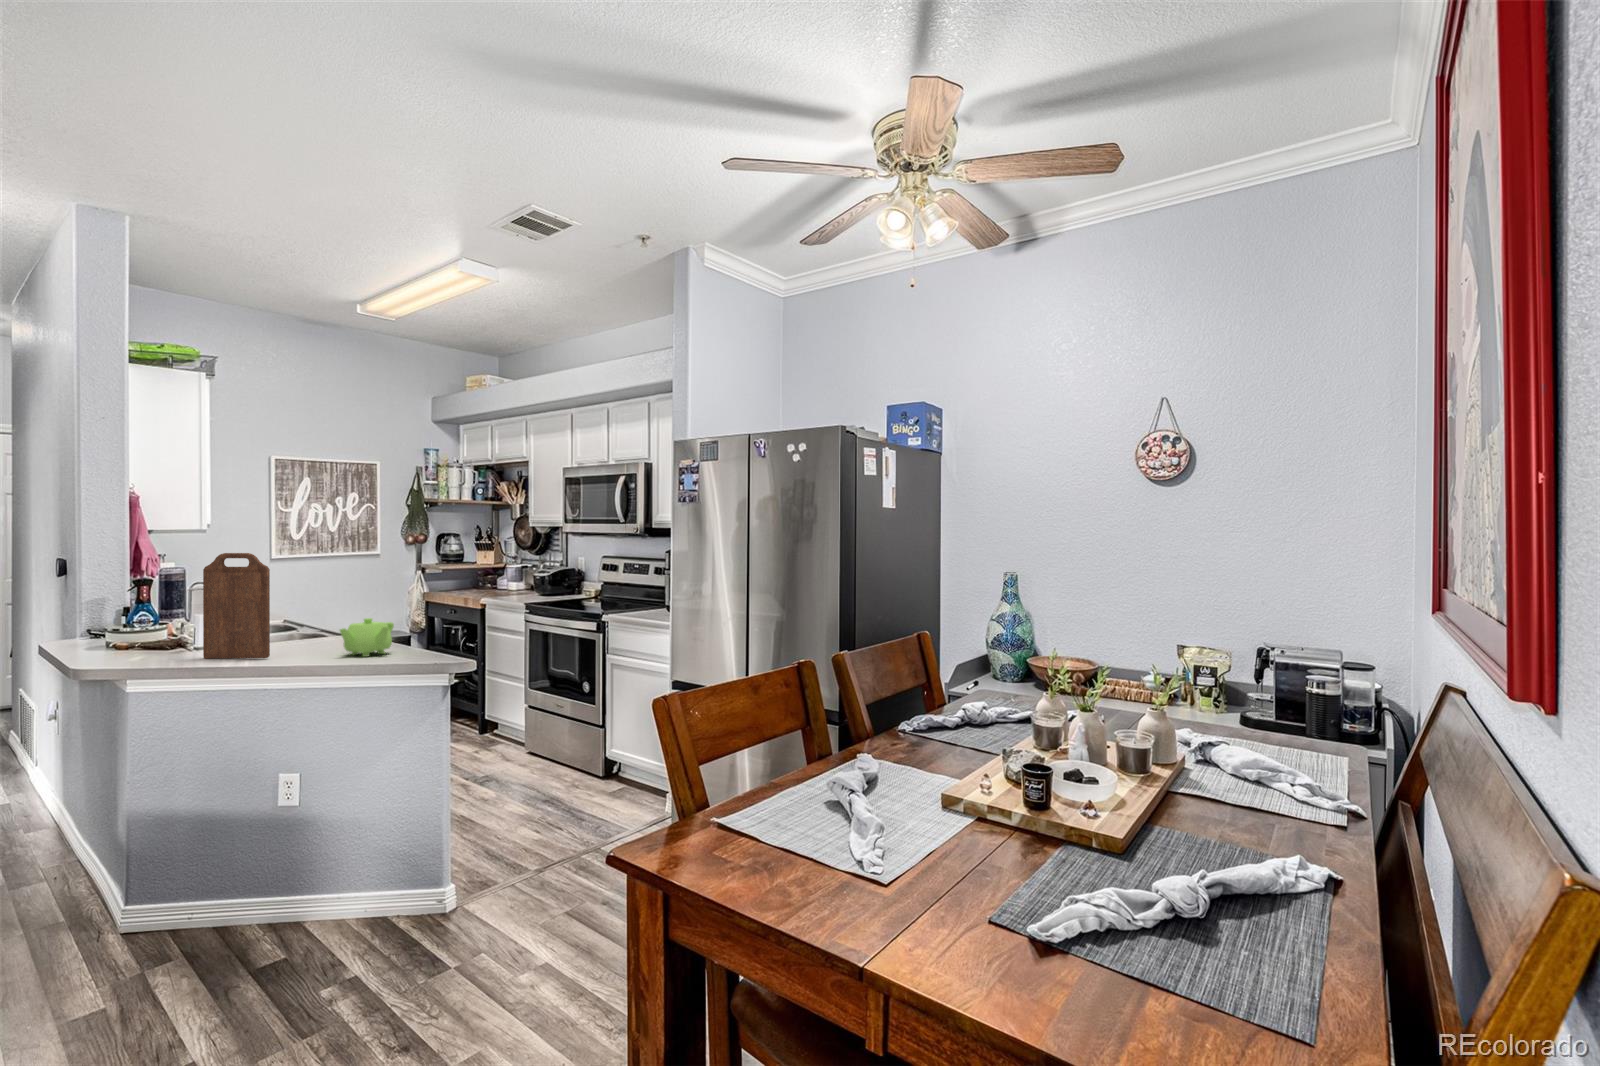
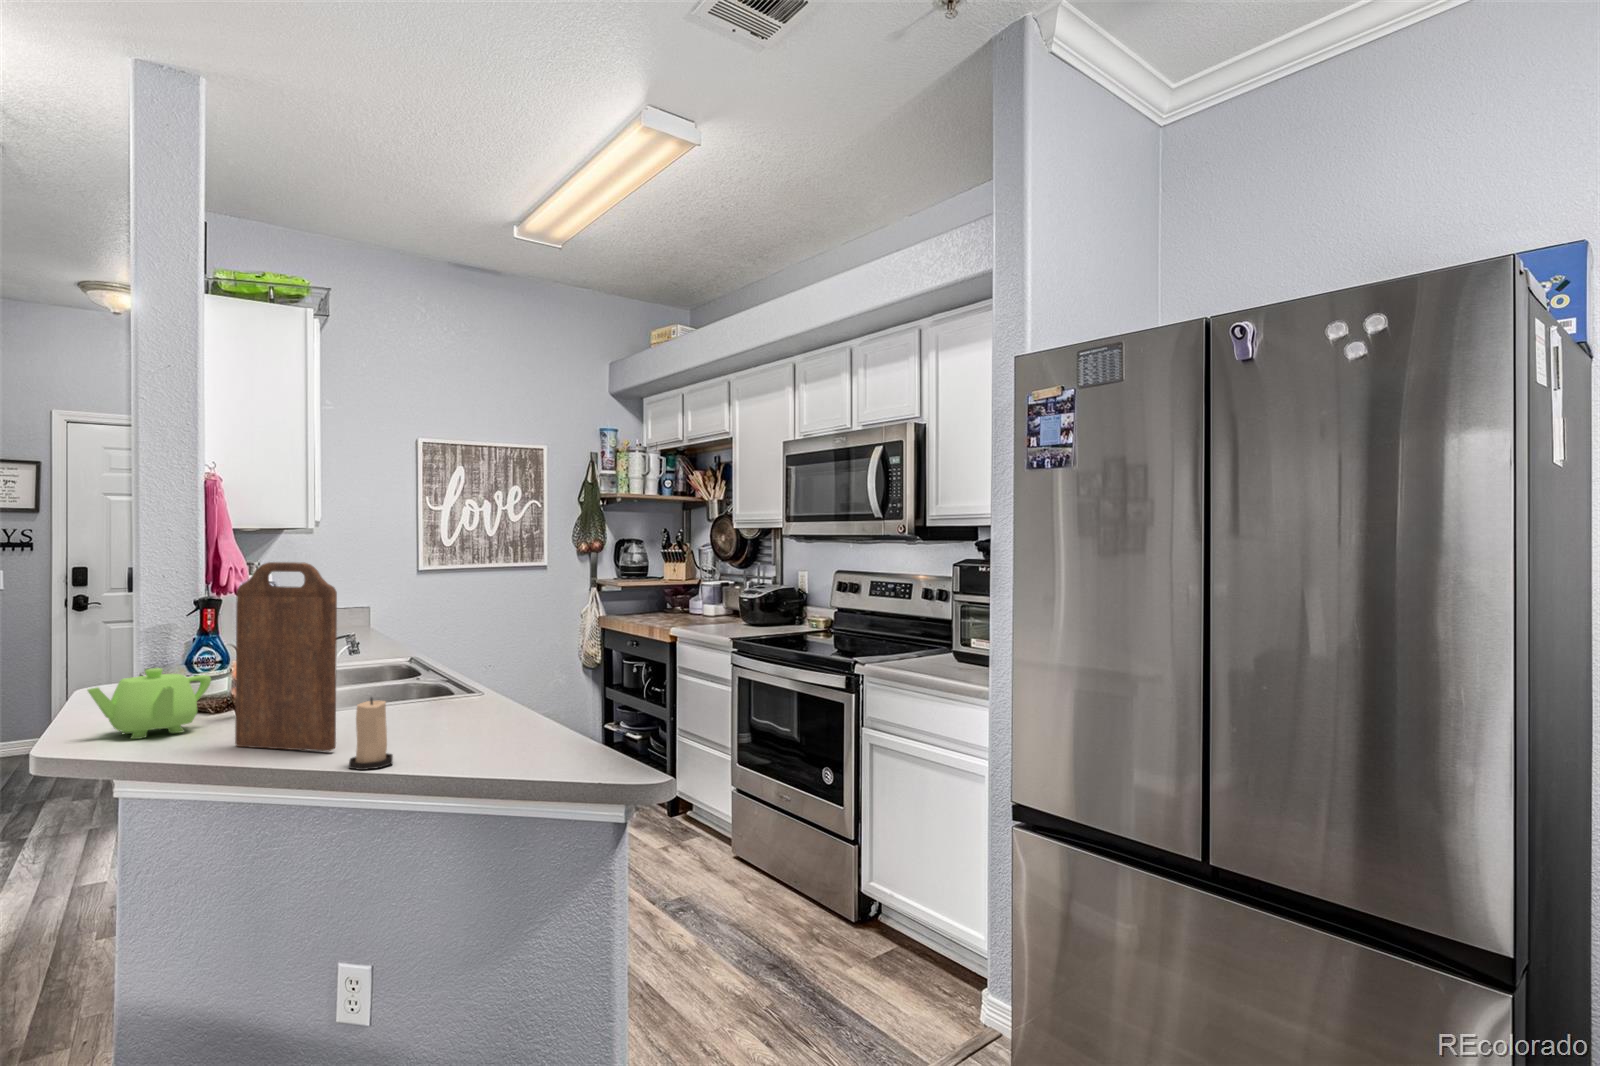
teapot: present [340,618,394,657] -> present [88,668,211,739]
candle: none [283,625,309,663] -> present [349,698,393,770]

